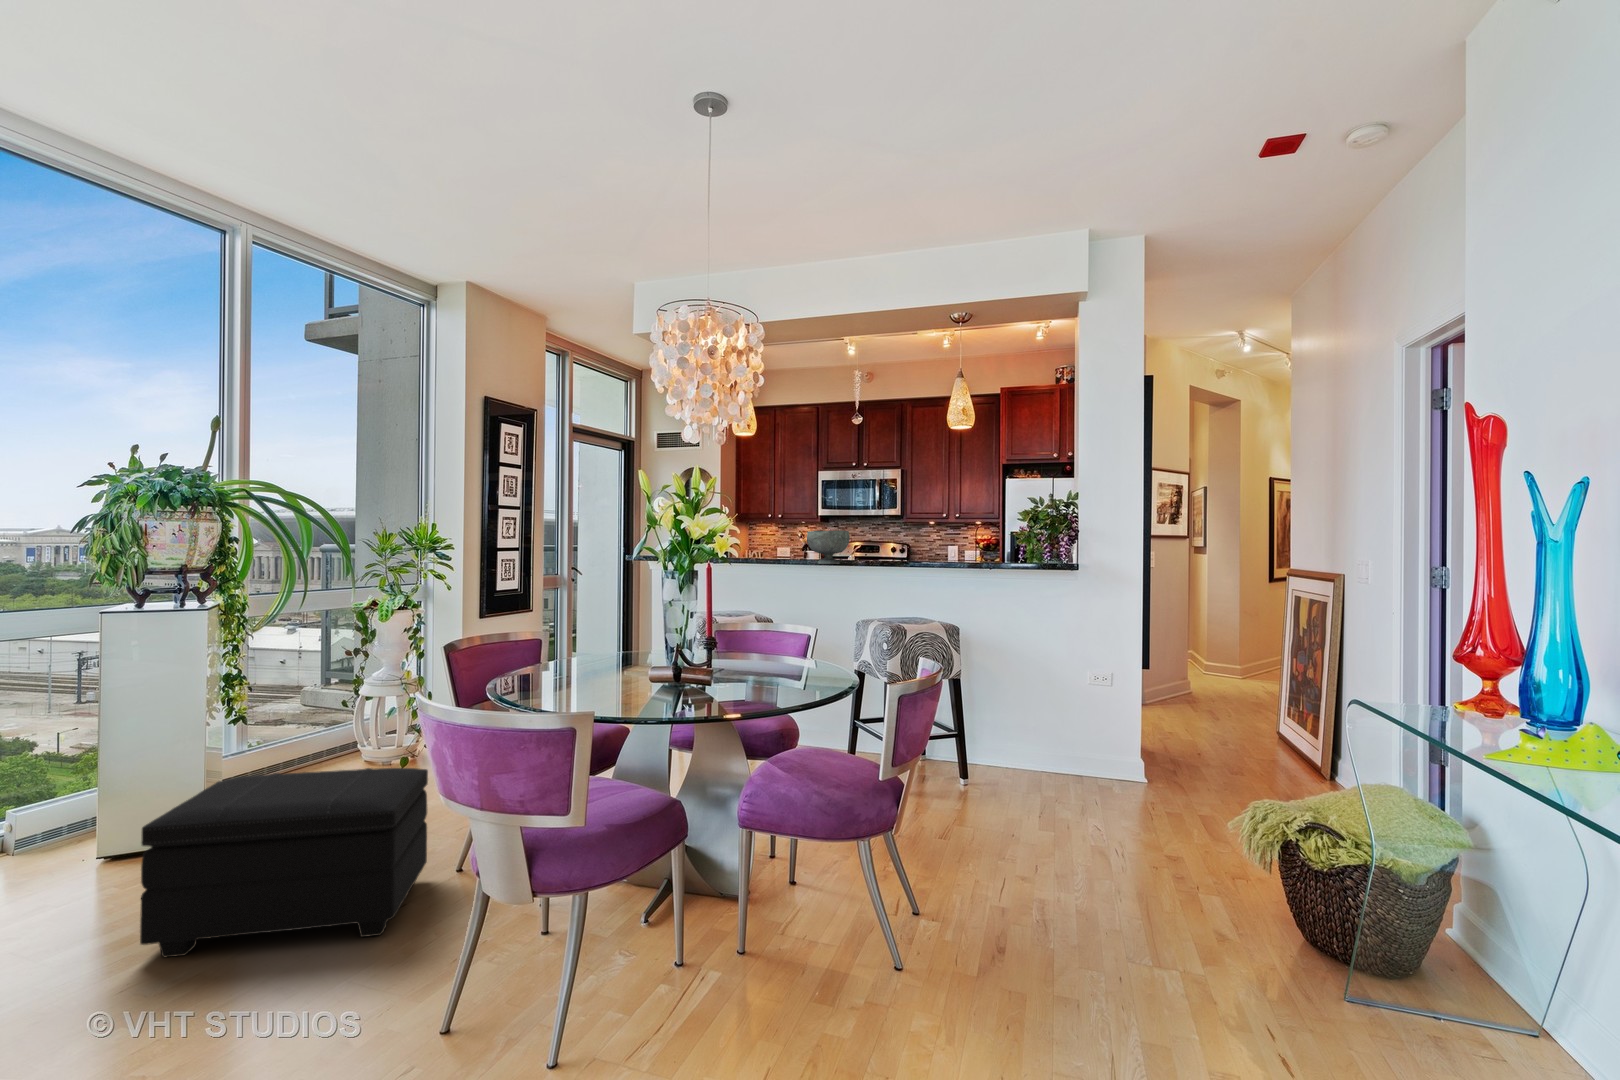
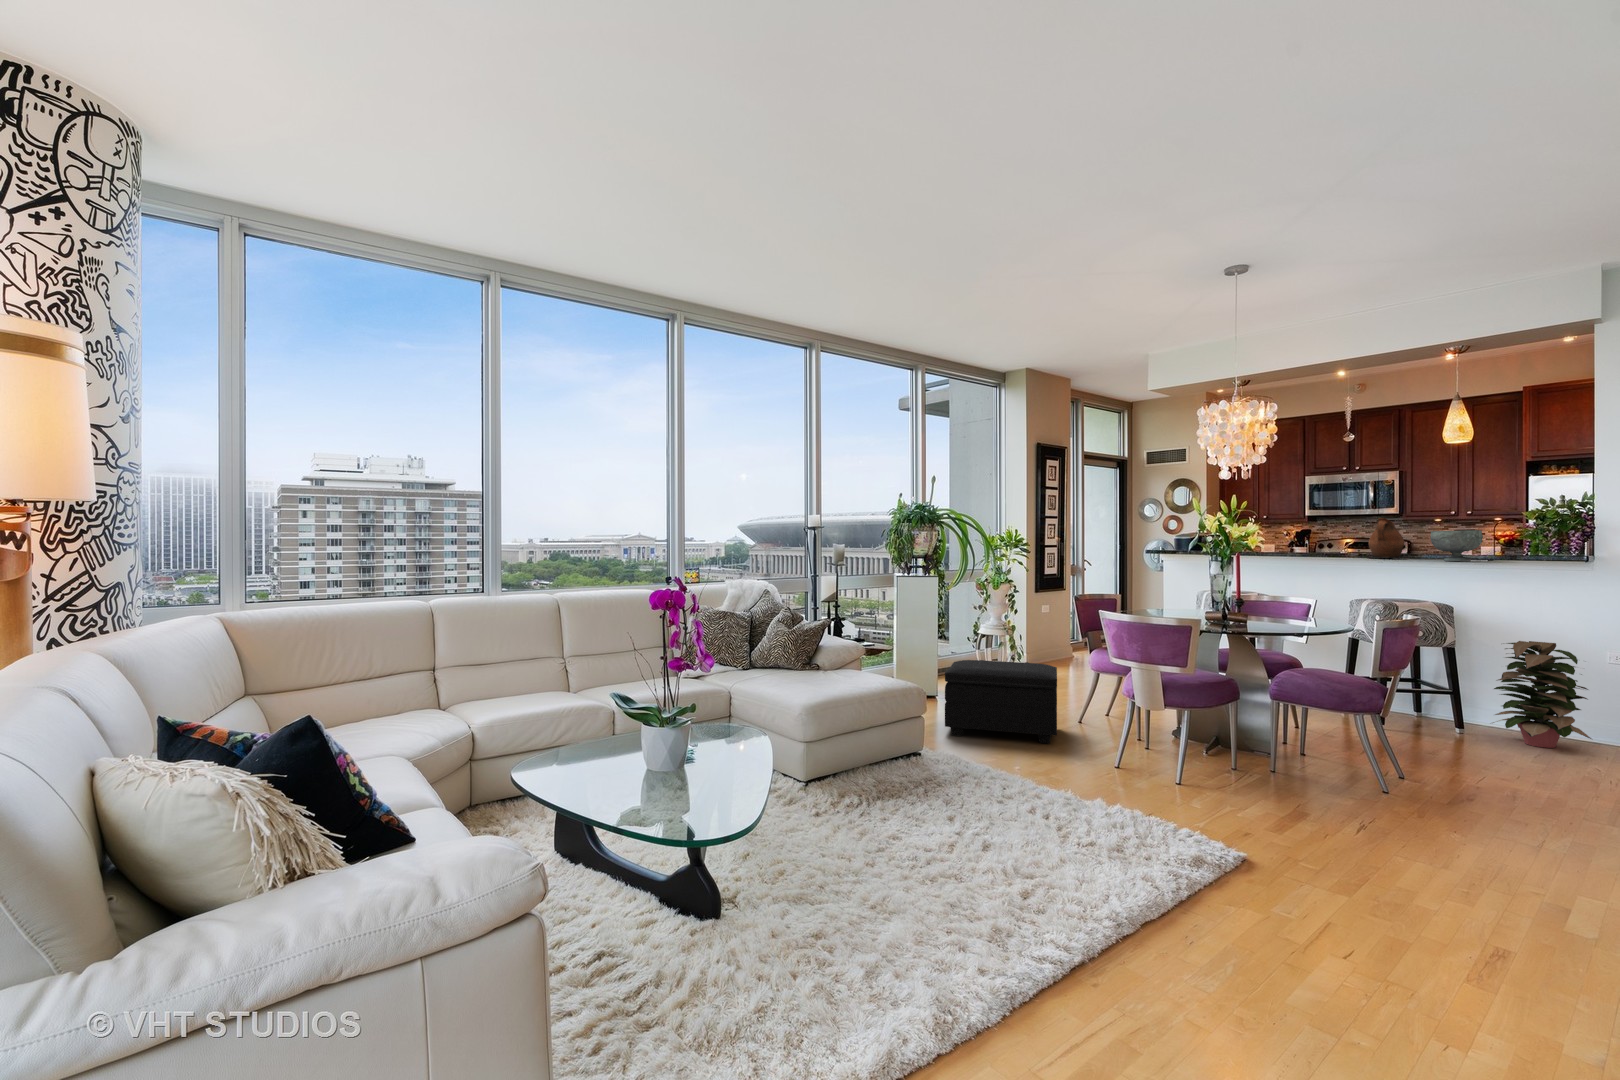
ceramic pitcher: none [870,517,917,567] -> present [1368,518,1407,558]
decorative bowl: present [807,531,850,564] -> present [1431,530,1483,561]
decorative plant: none [990,663,1082,789] -> present [1493,641,1591,748]

